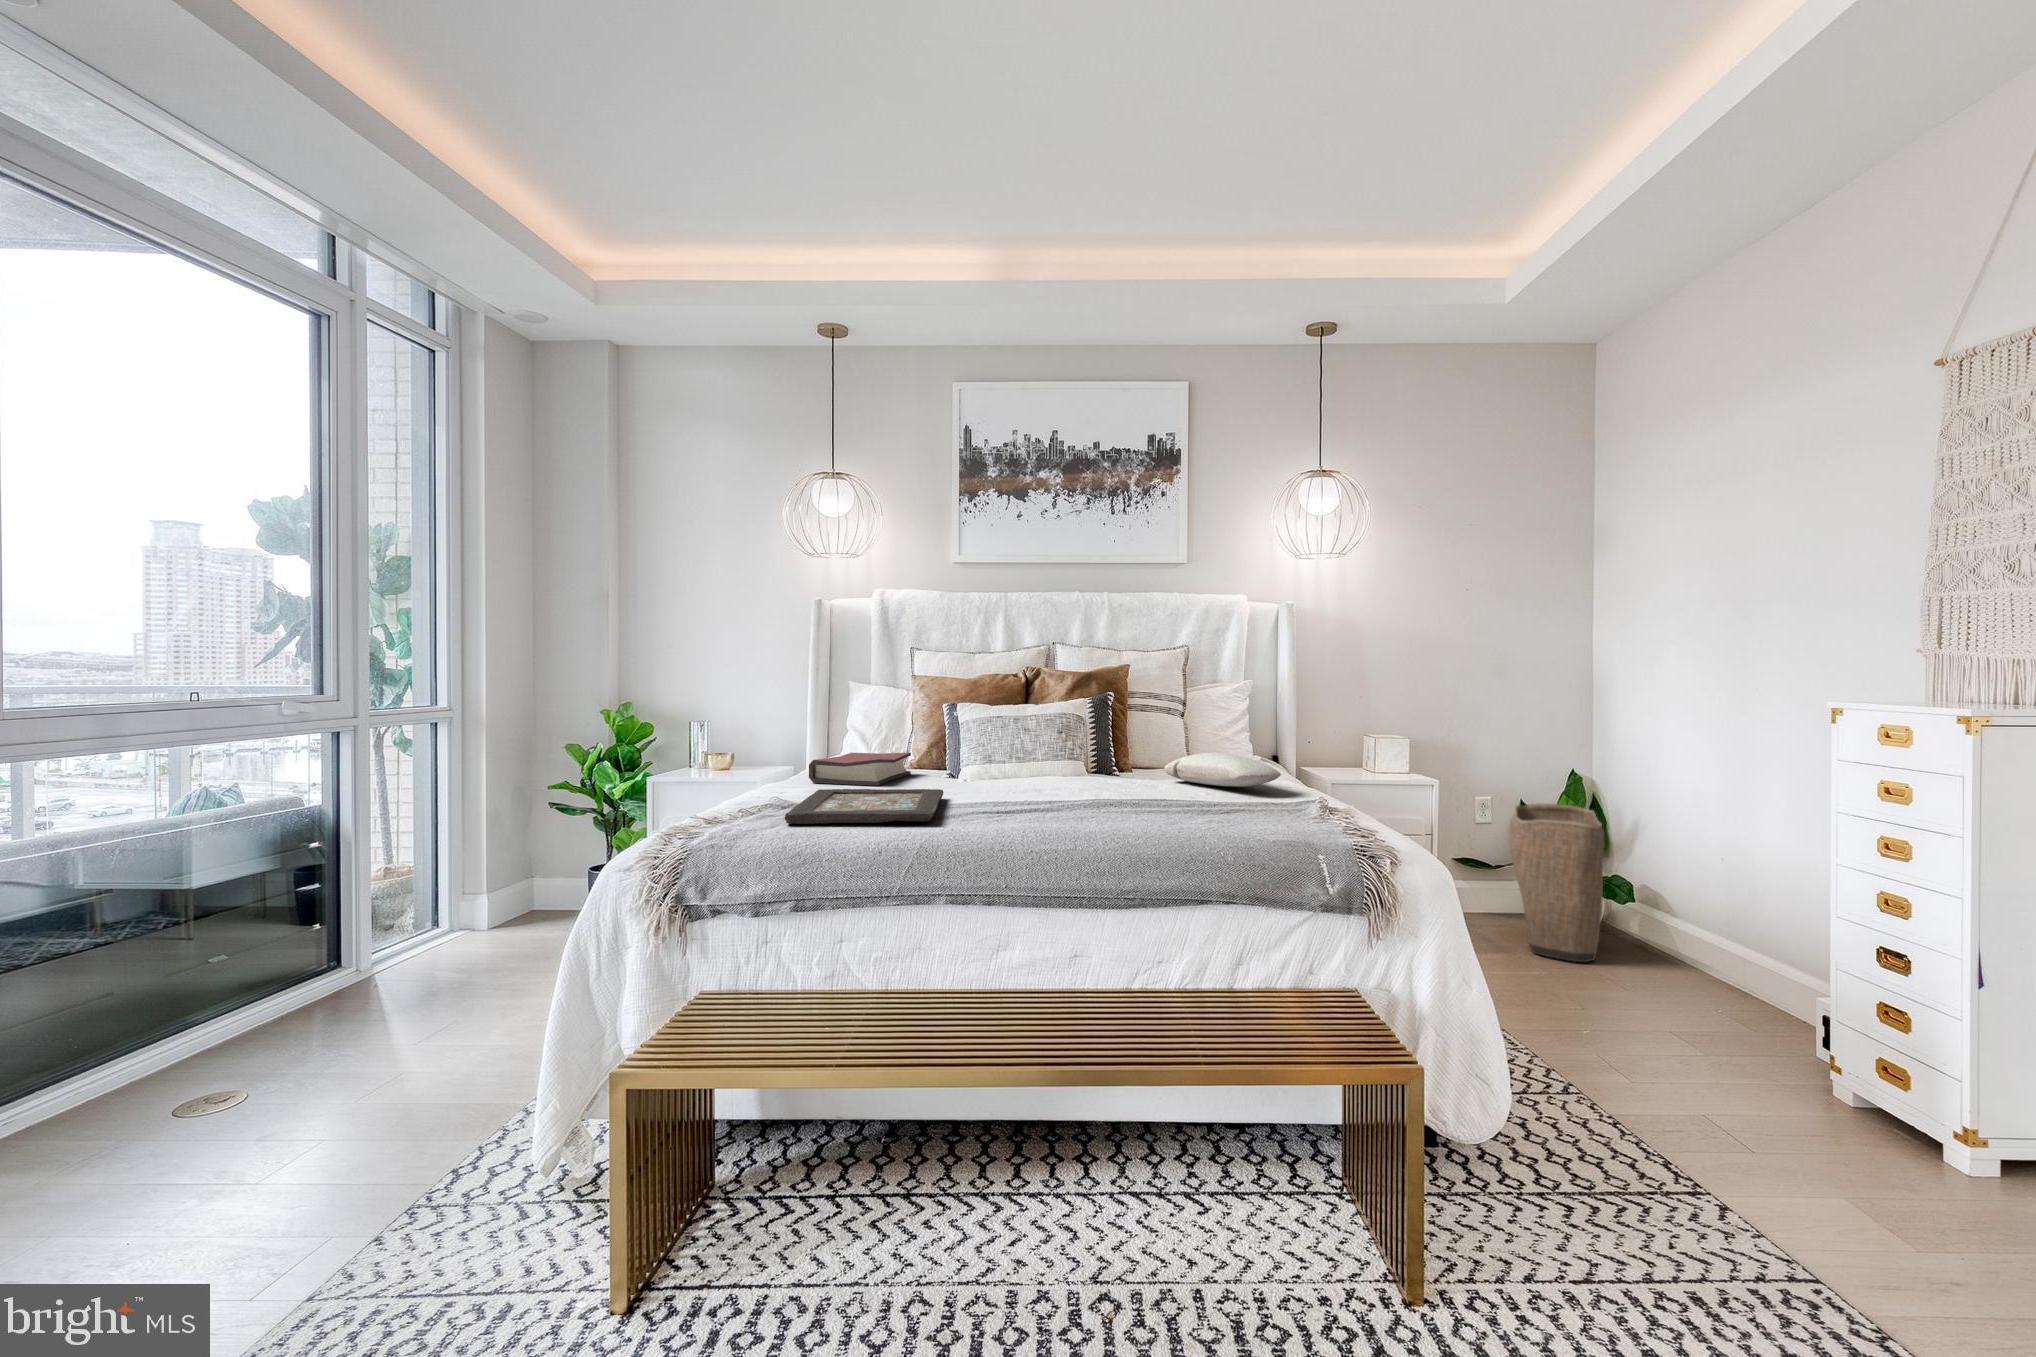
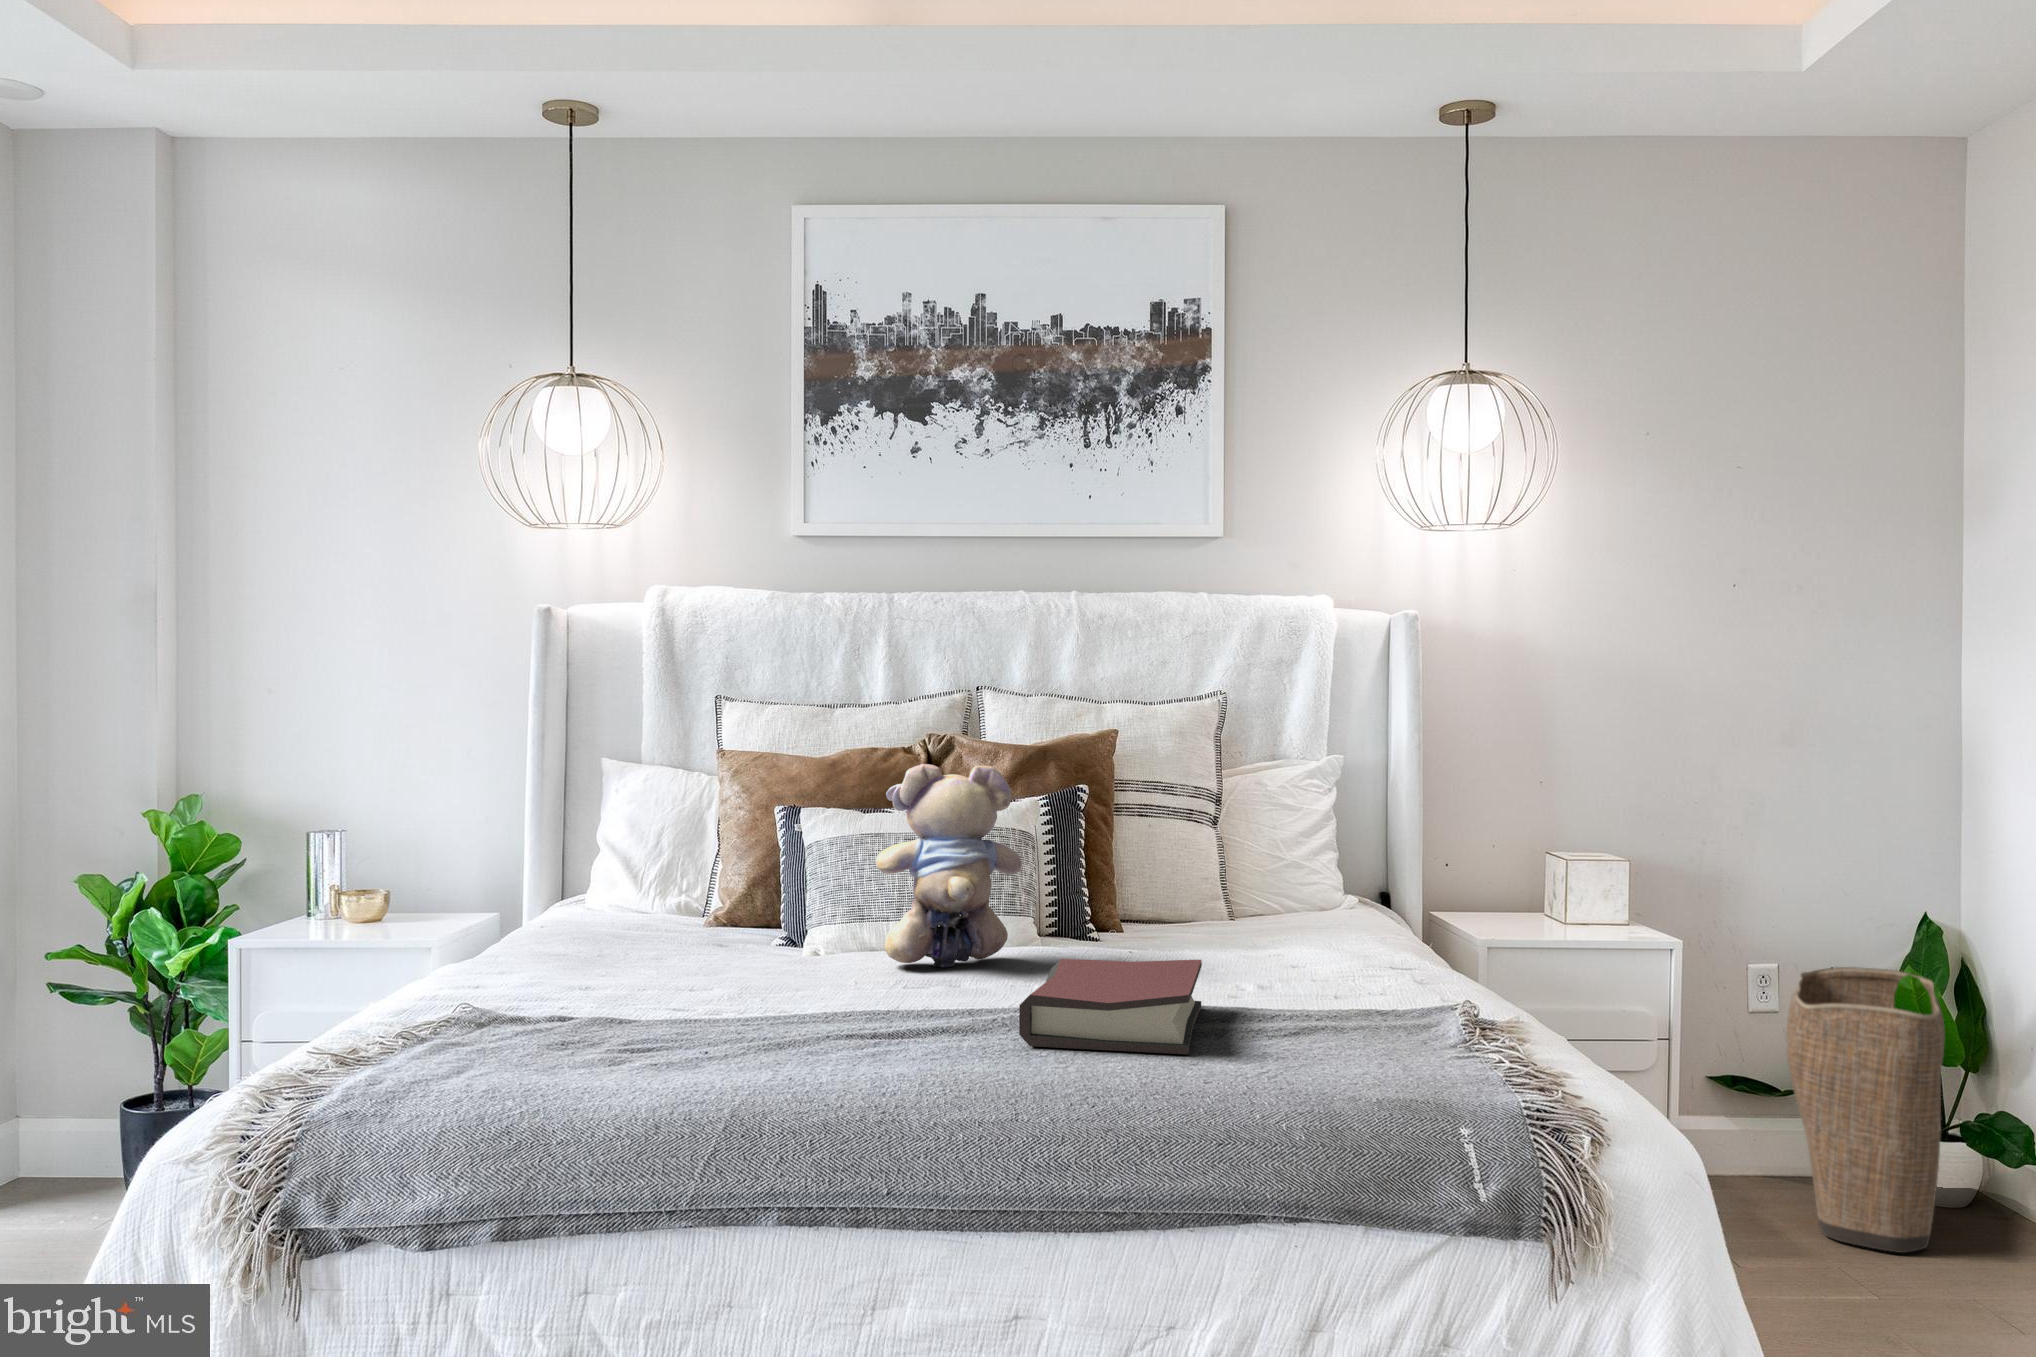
teddy bear: none [1000,673,1080,786] -> present [876,764,1022,967]
hardback book: present [809,752,911,786] -> present [1019,959,1202,1054]
pillow: present [1164,753,1281,787] -> none [1173,901,1373,967]
decorative tray: present [785,789,943,824] -> none [480,985,771,1069]

